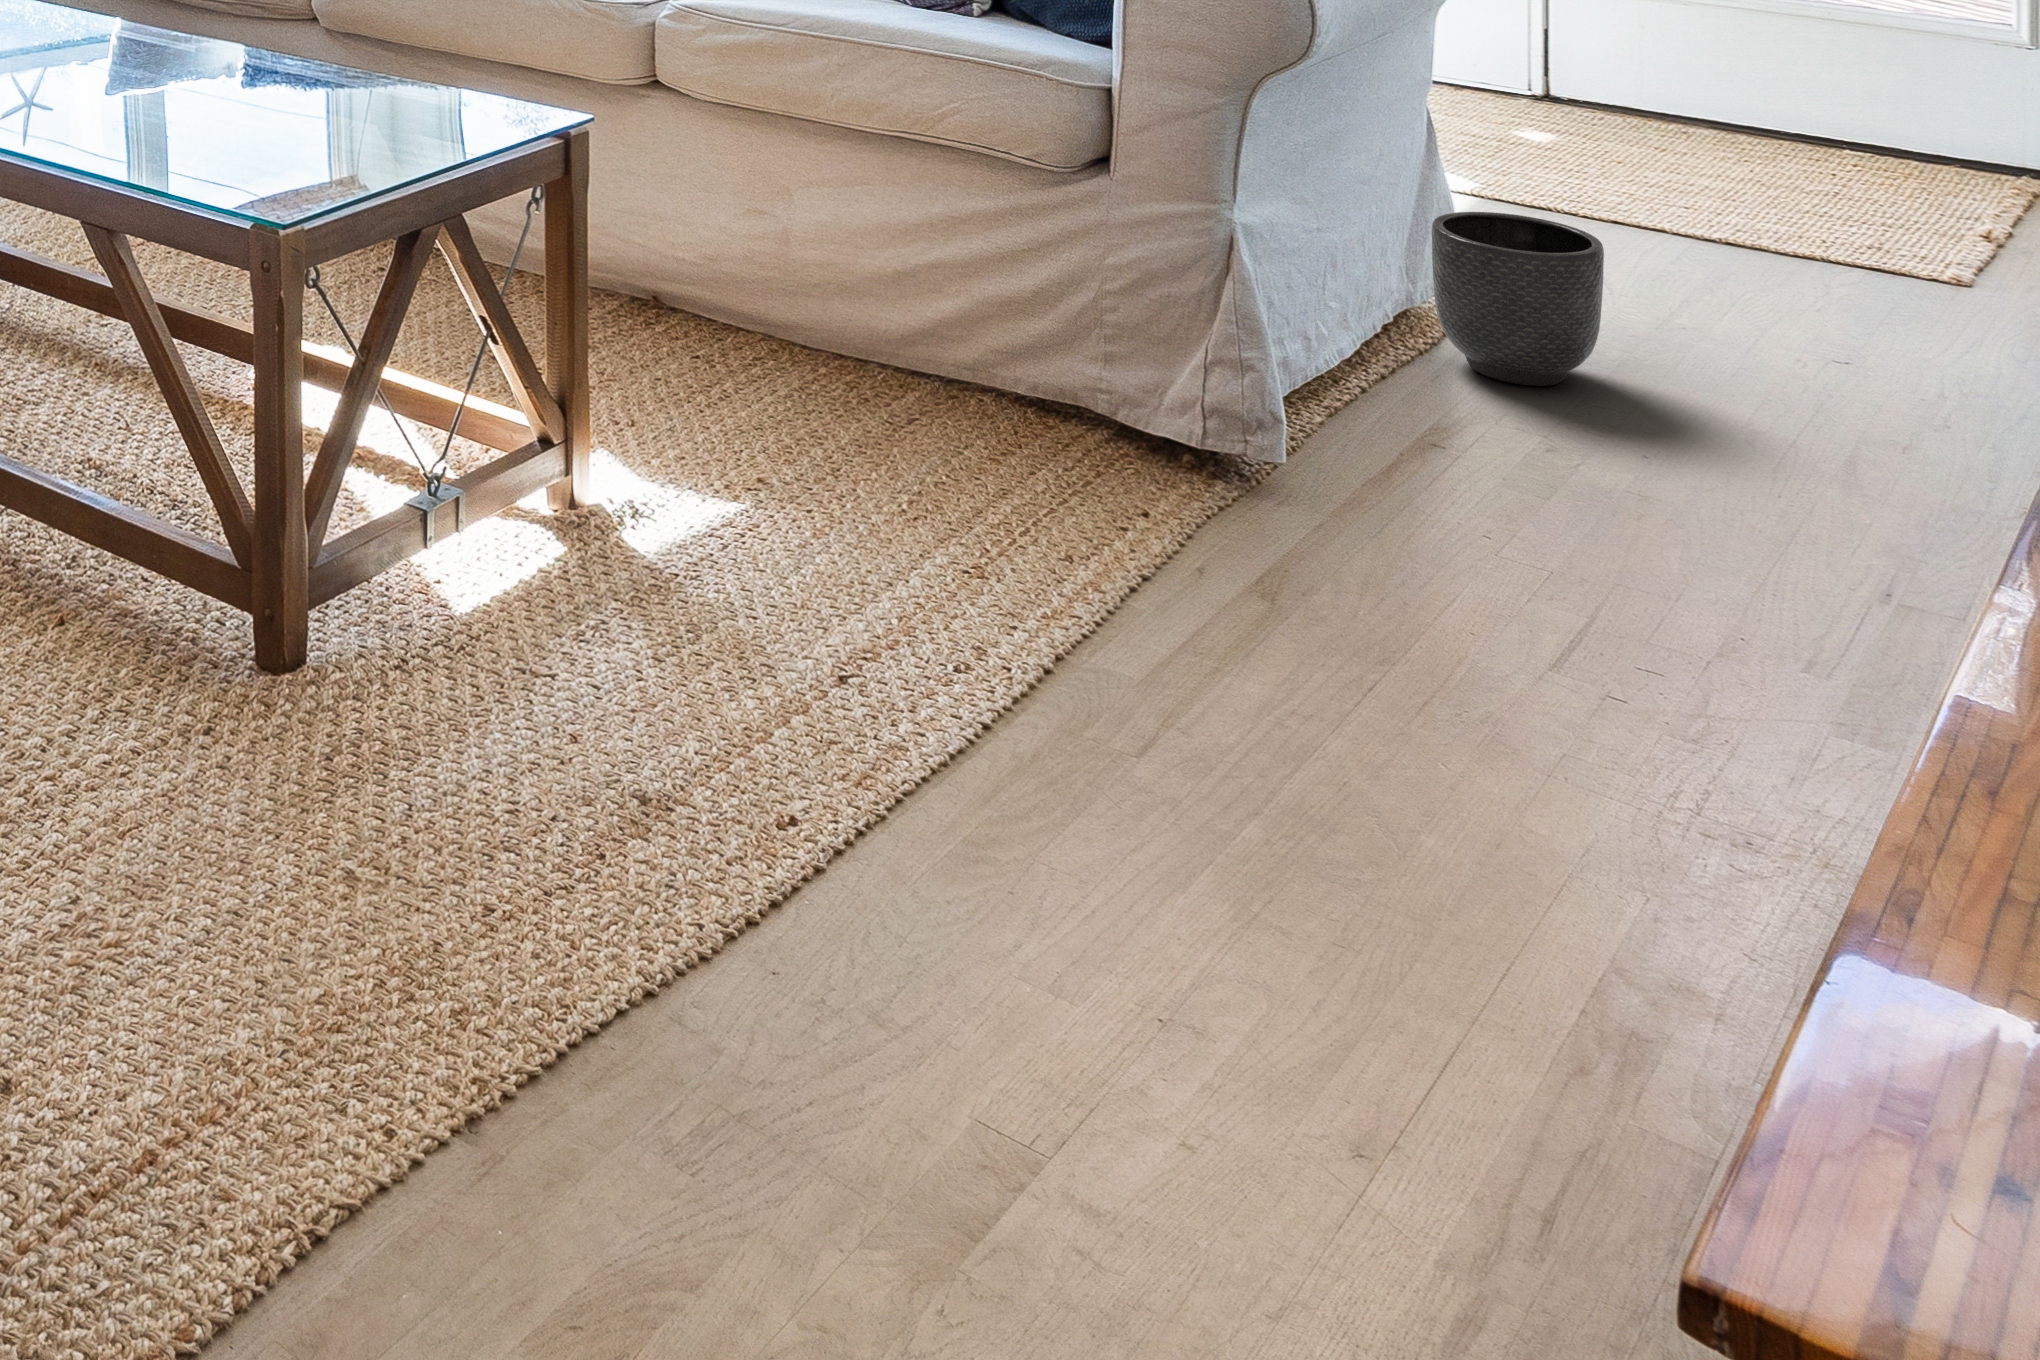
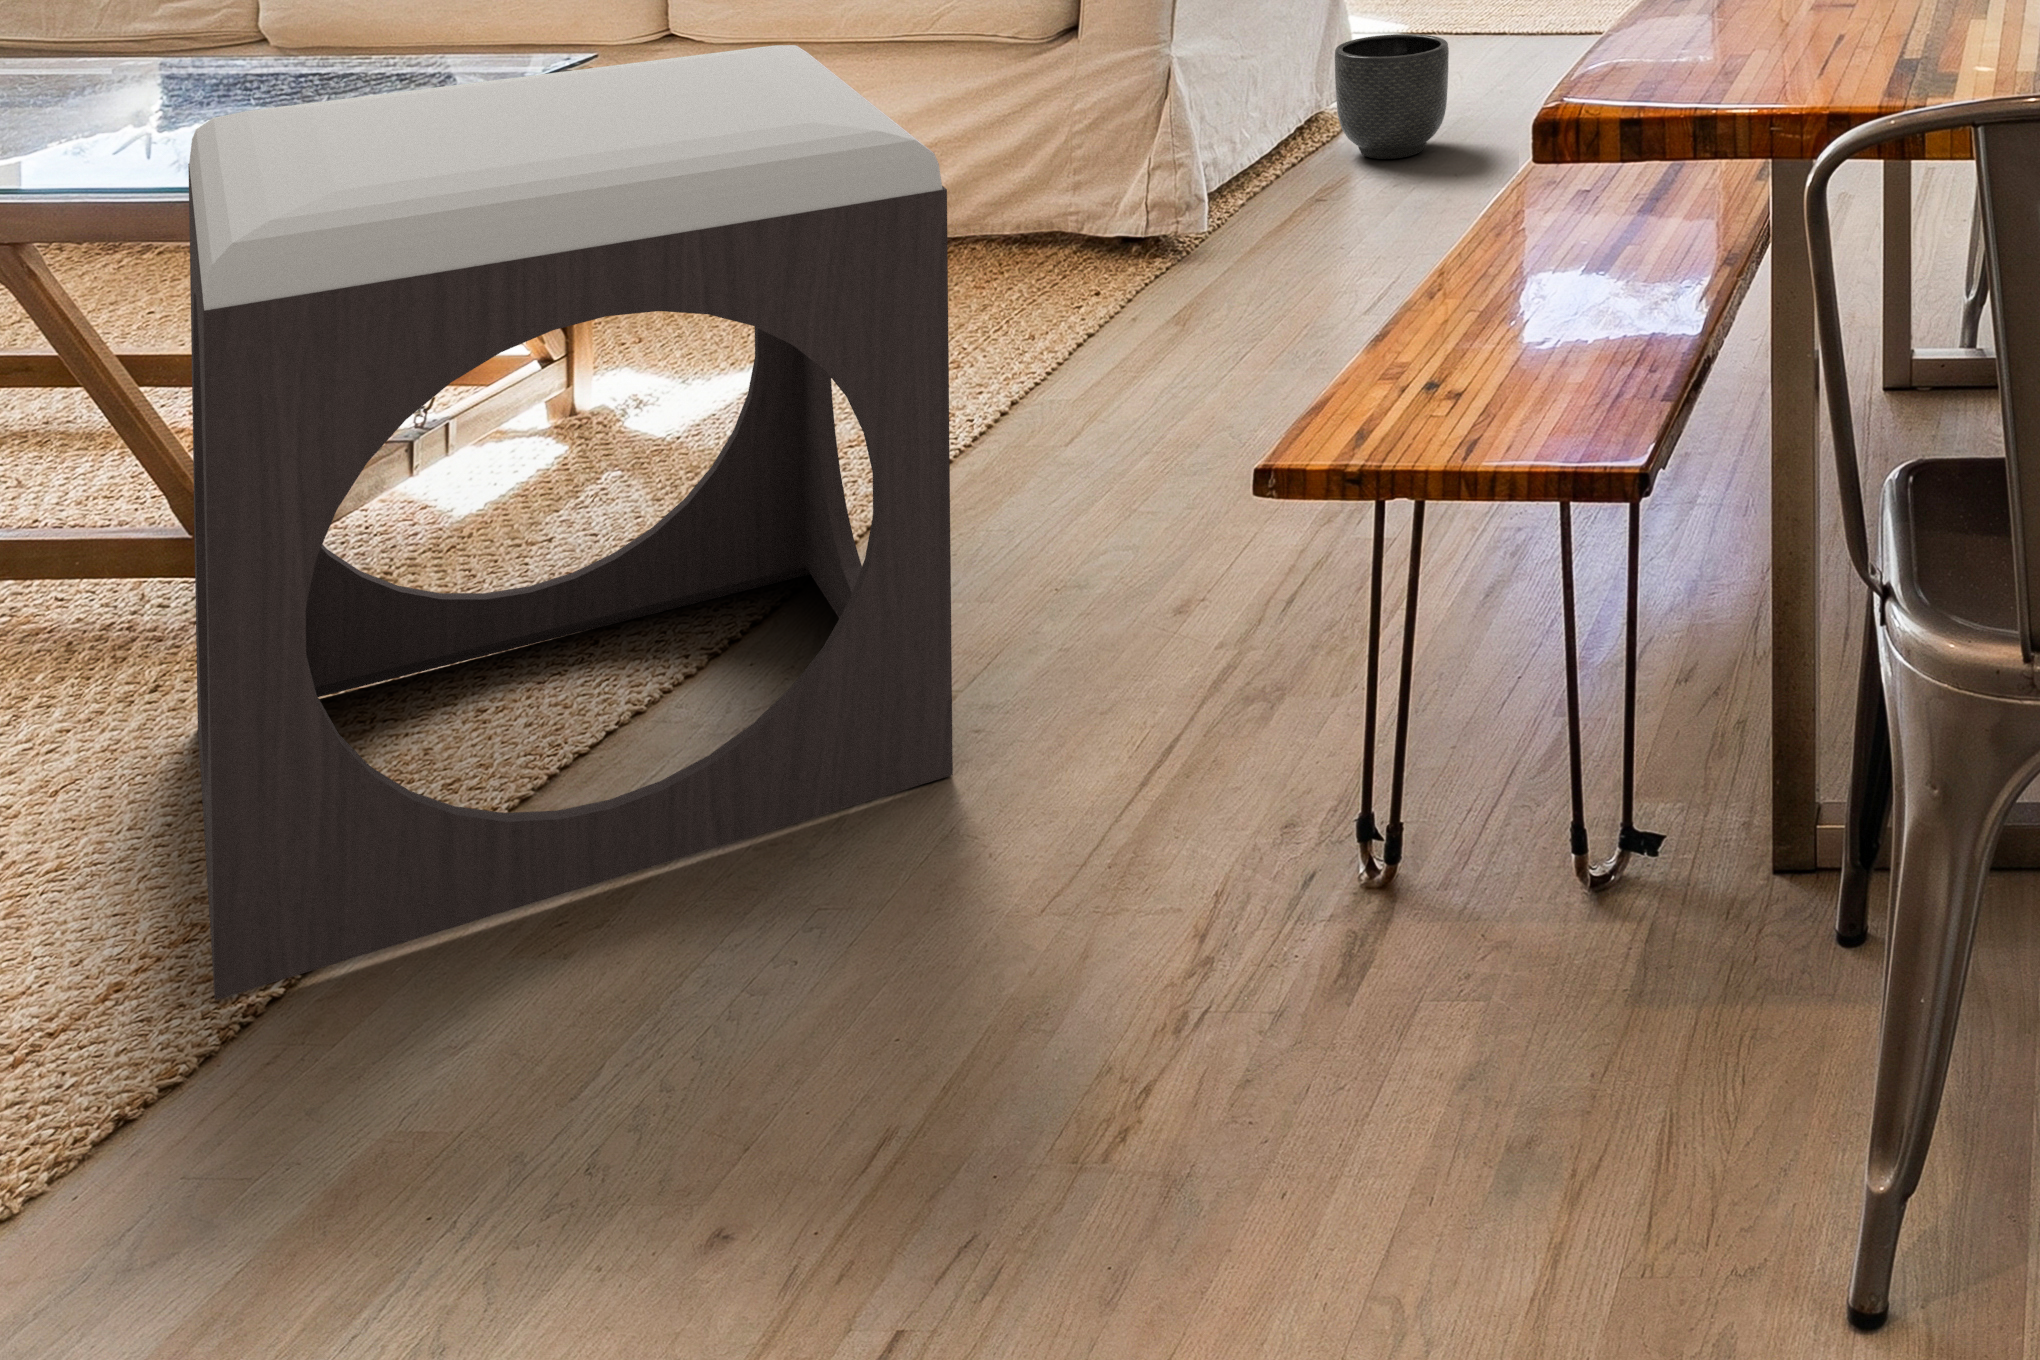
footstool: none [230,175,1040,1277] -> present [188,45,953,1000]

